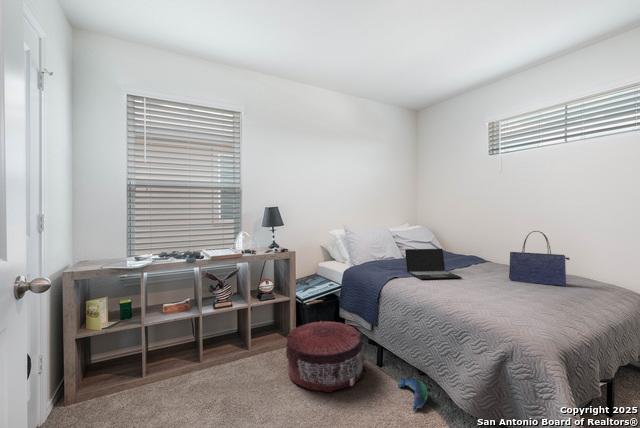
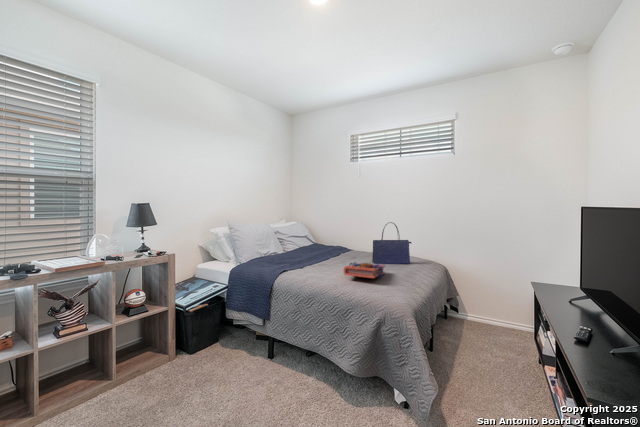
laptop: present [405,249,462,279] -> none [290,241,339,270]
book: none [461,276,522,298] -> present [343,262,385,278]
pouf: present [286,321,366,392] -> none [167,323,260,404]
plush toy: present [398,378,430,411] -> none [292,363,322,393]

